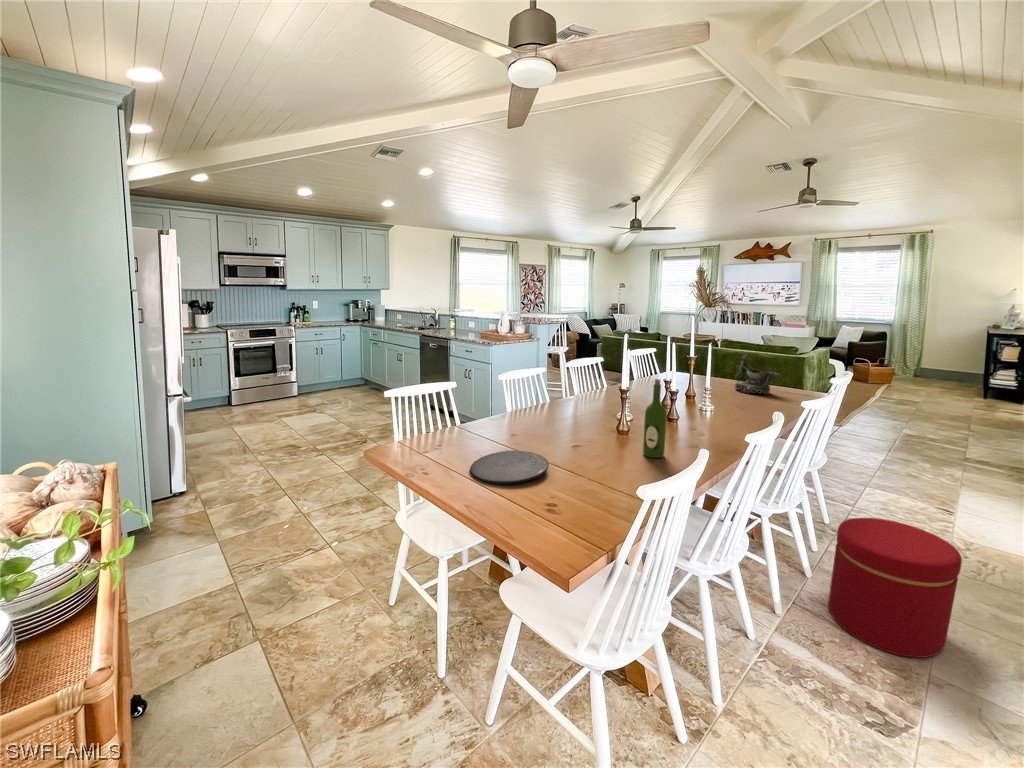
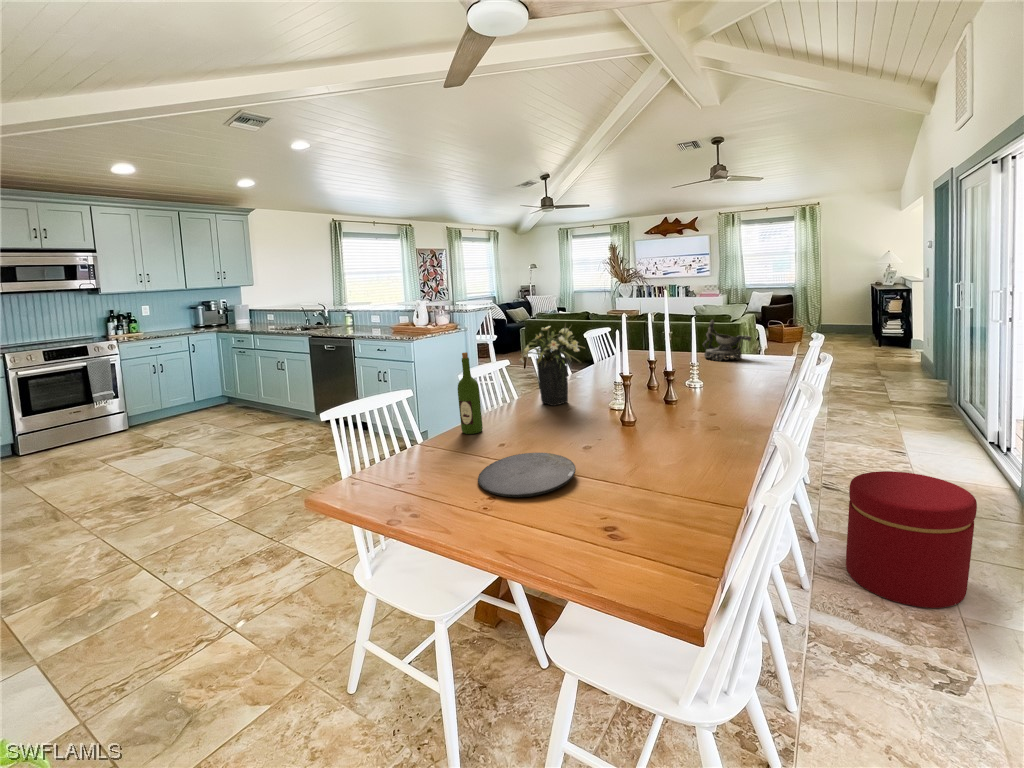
flower arrangement: none [542,346,599,416] -> present [519,323,584,406]
wine bottle: present [643,379,667,458] -> present [458,352,483,434]

